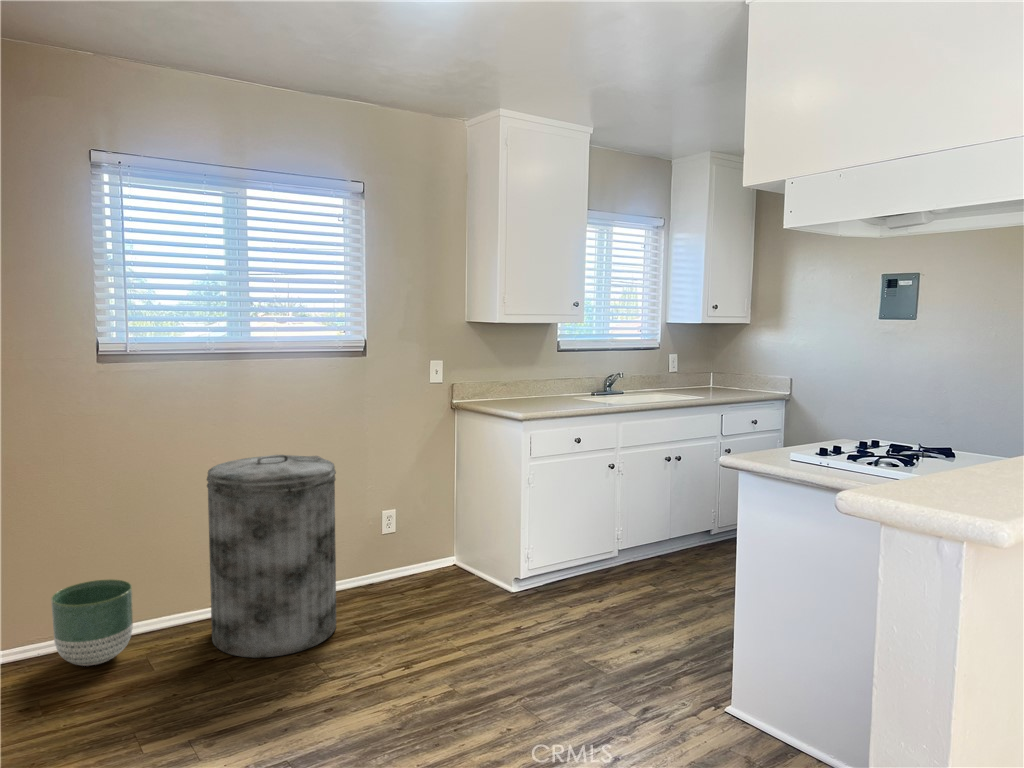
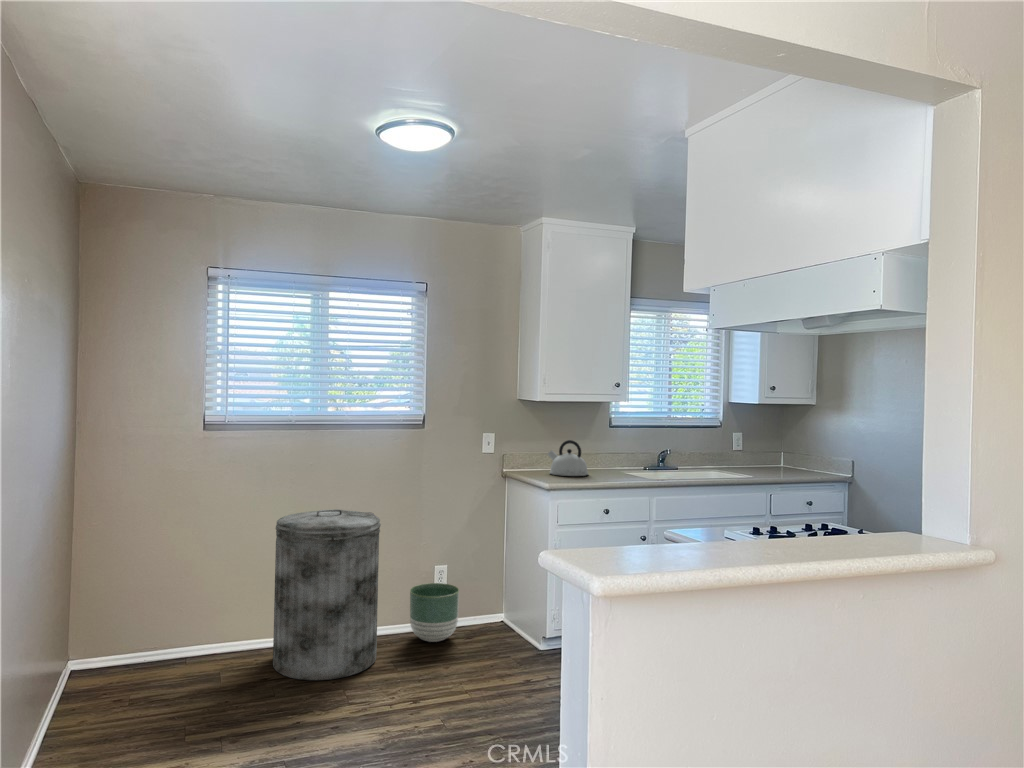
kettle: none [501,365,547,404] -> present [548,440,588,476]
planter: present [51,579,133,666] -> present [410,583,459,642]

